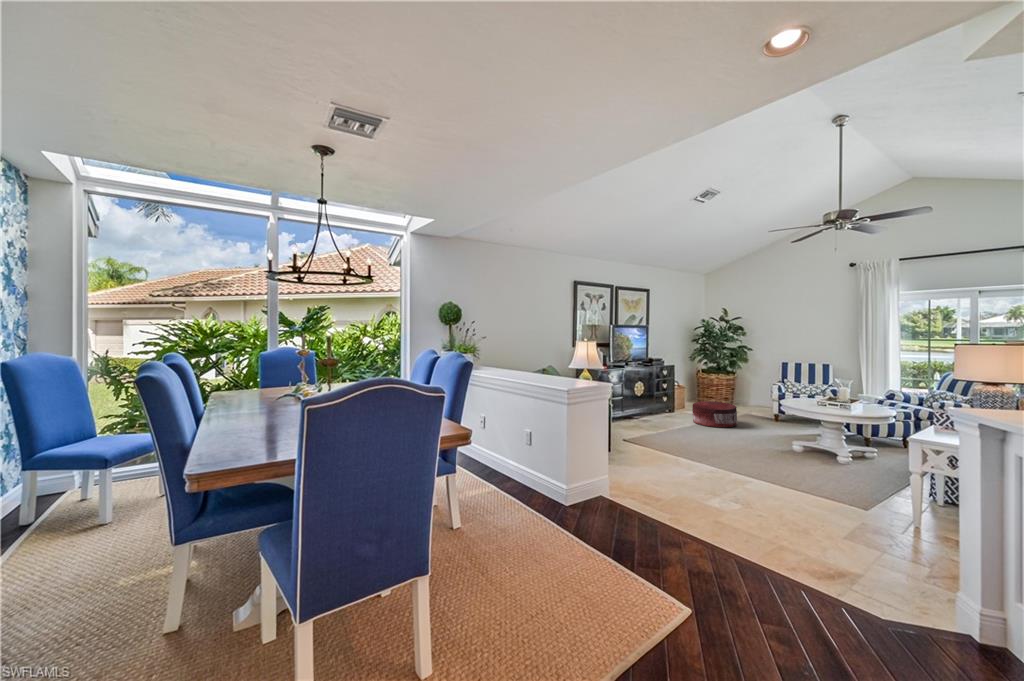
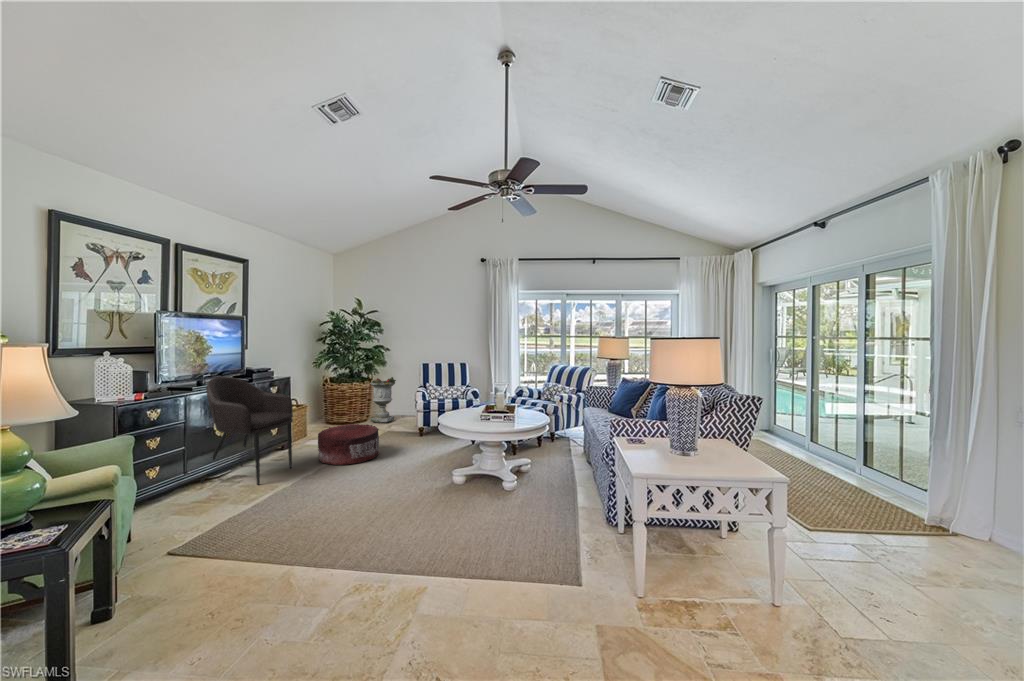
armchair: none [628,362,677,426] -> present [201,377,293,485]
planter: none [734,372,758,409] -> present [370,377,396,423]

